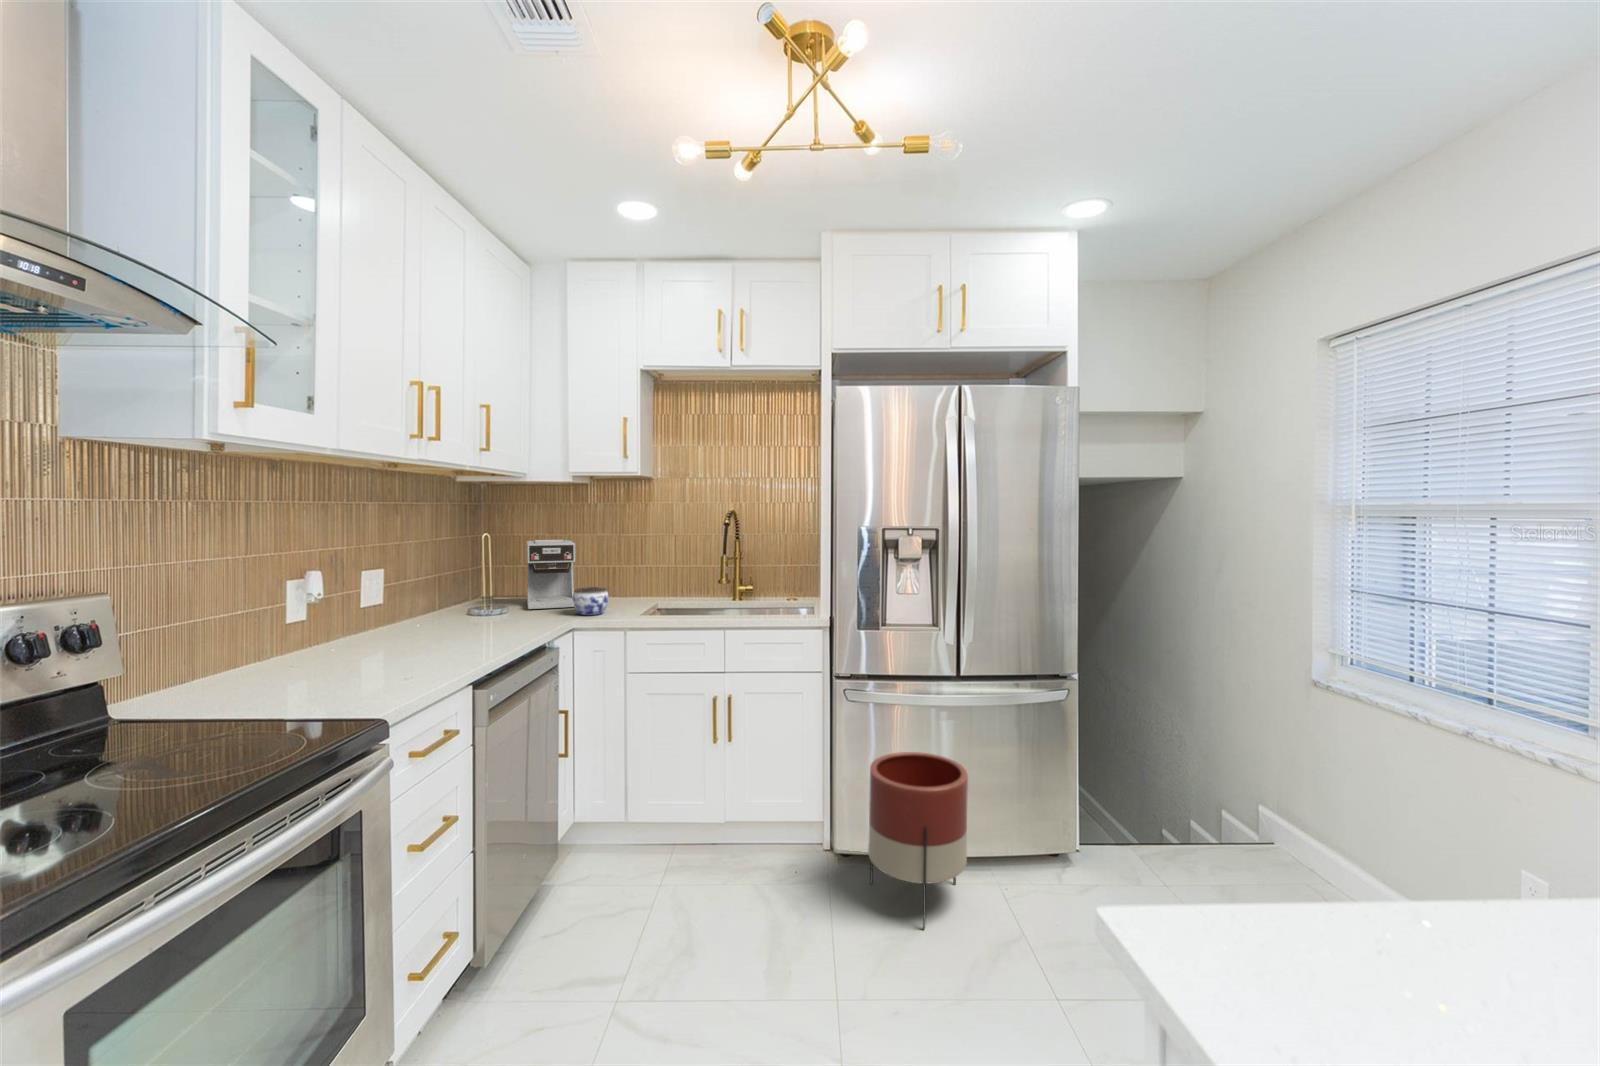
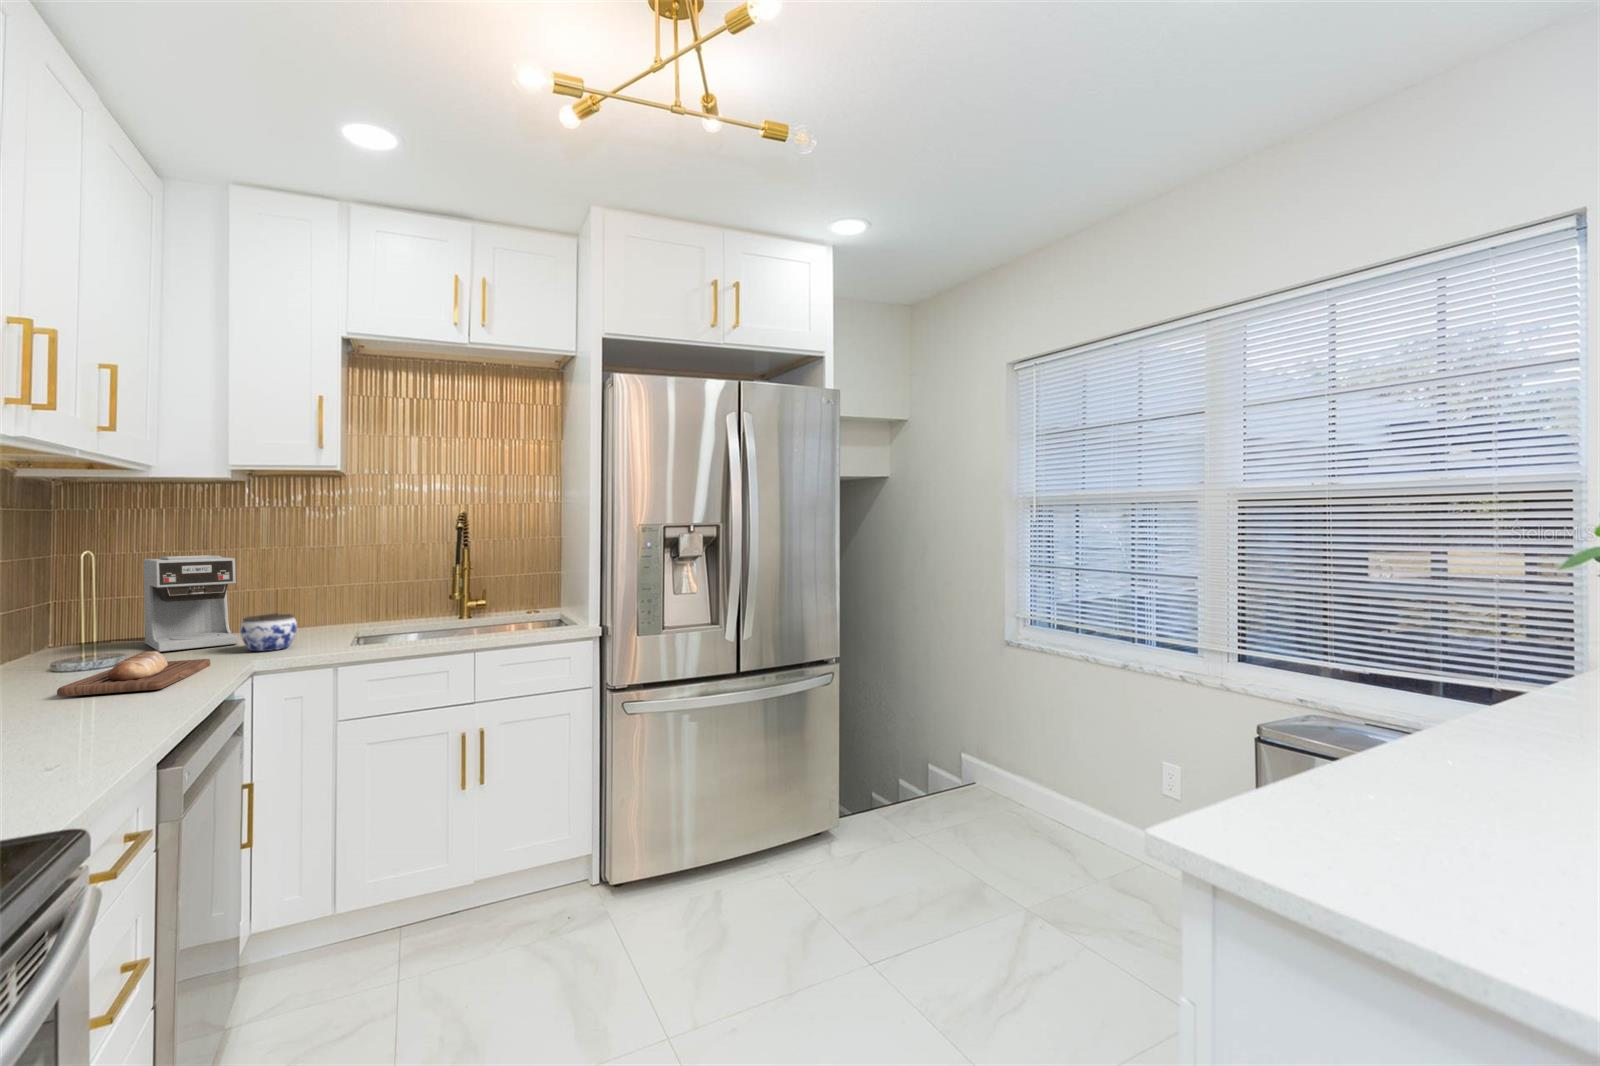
bread loaf: none [452,611,548,642] -> present [57,651,211,697]
planter: present [868,752,968,928] -> none [663,757,766,936]

